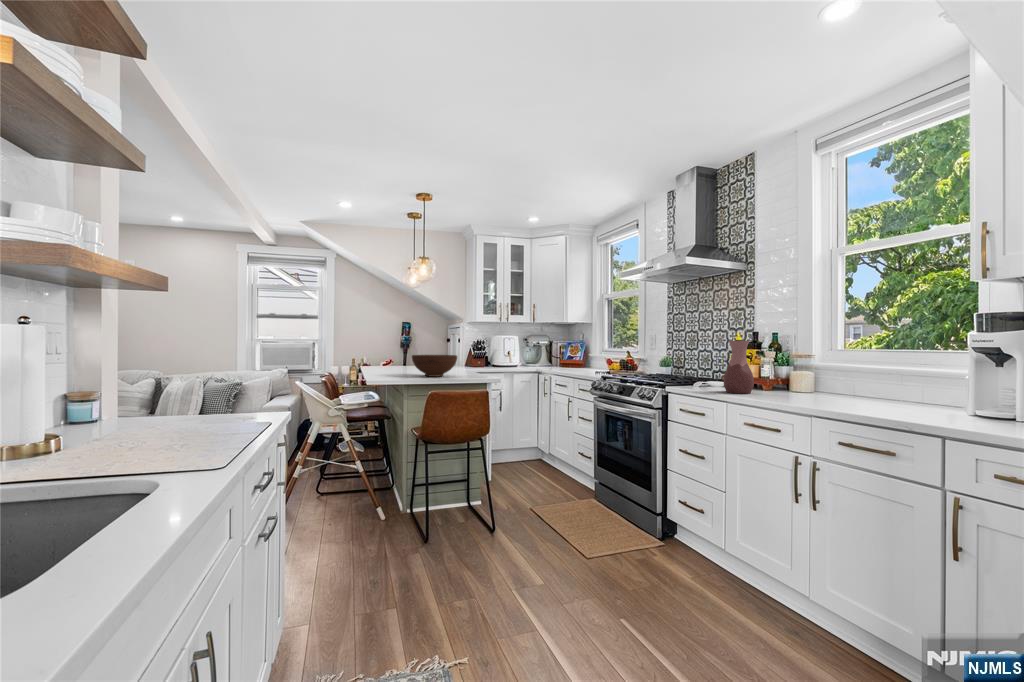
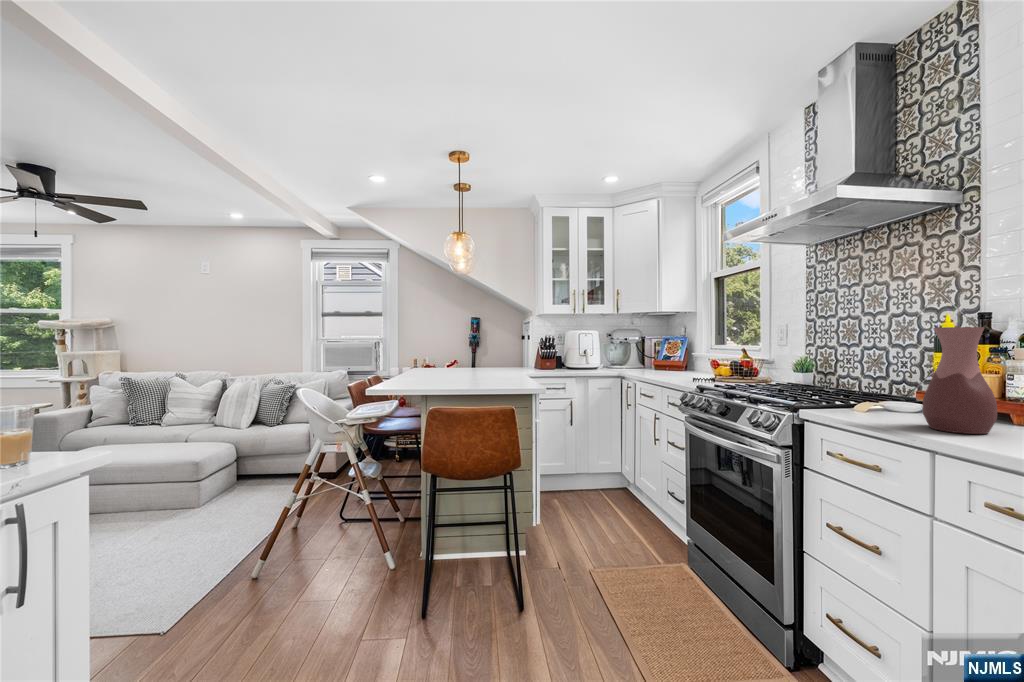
fruit bowl: present [412,355,457,377] -> none [436,355,495,383]

